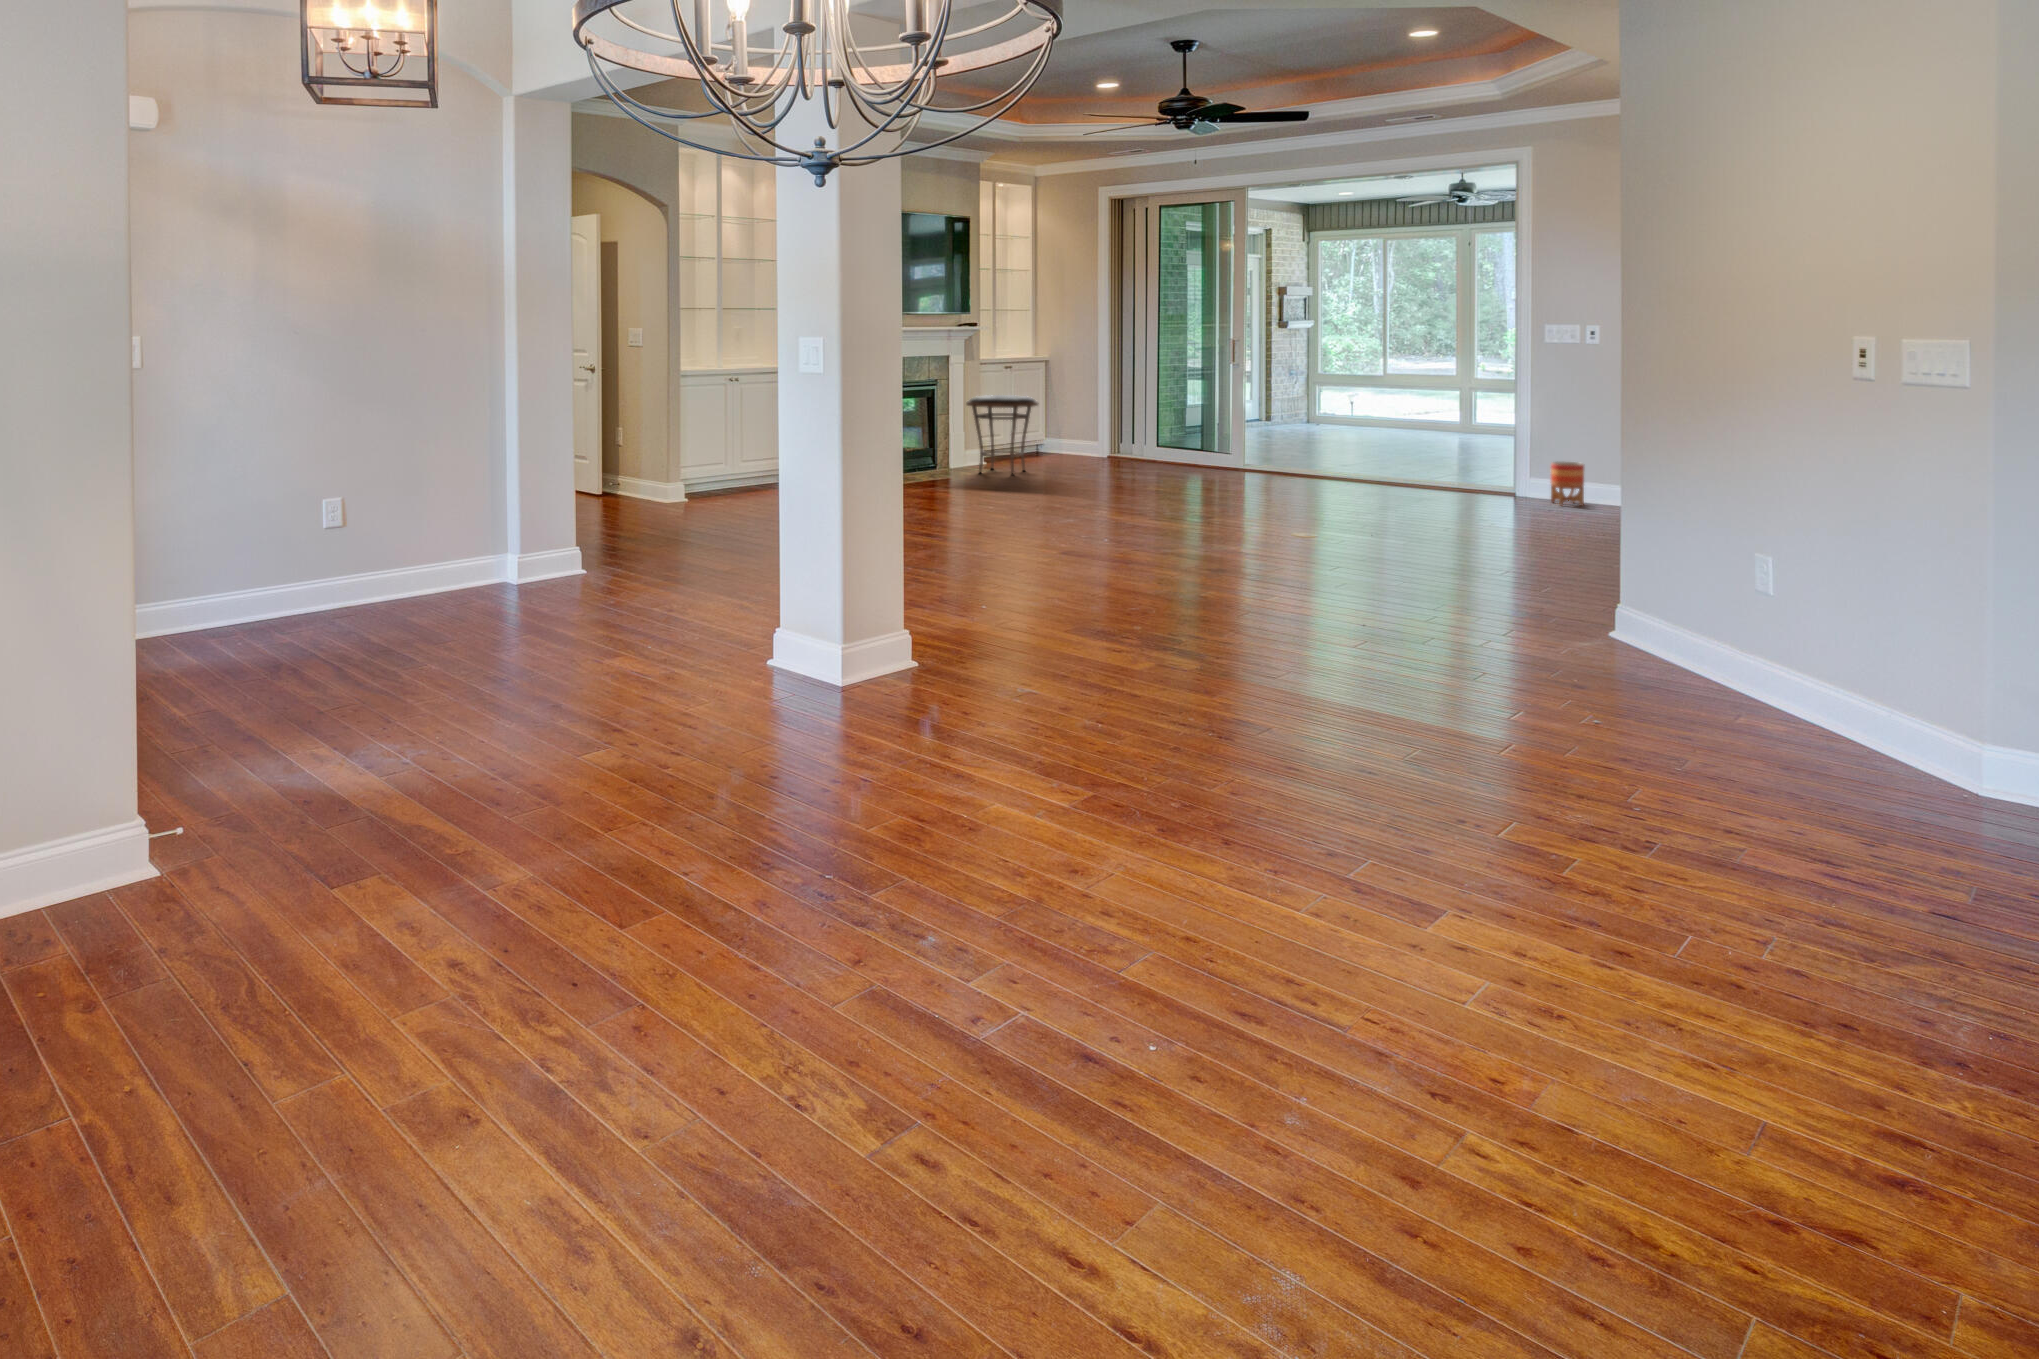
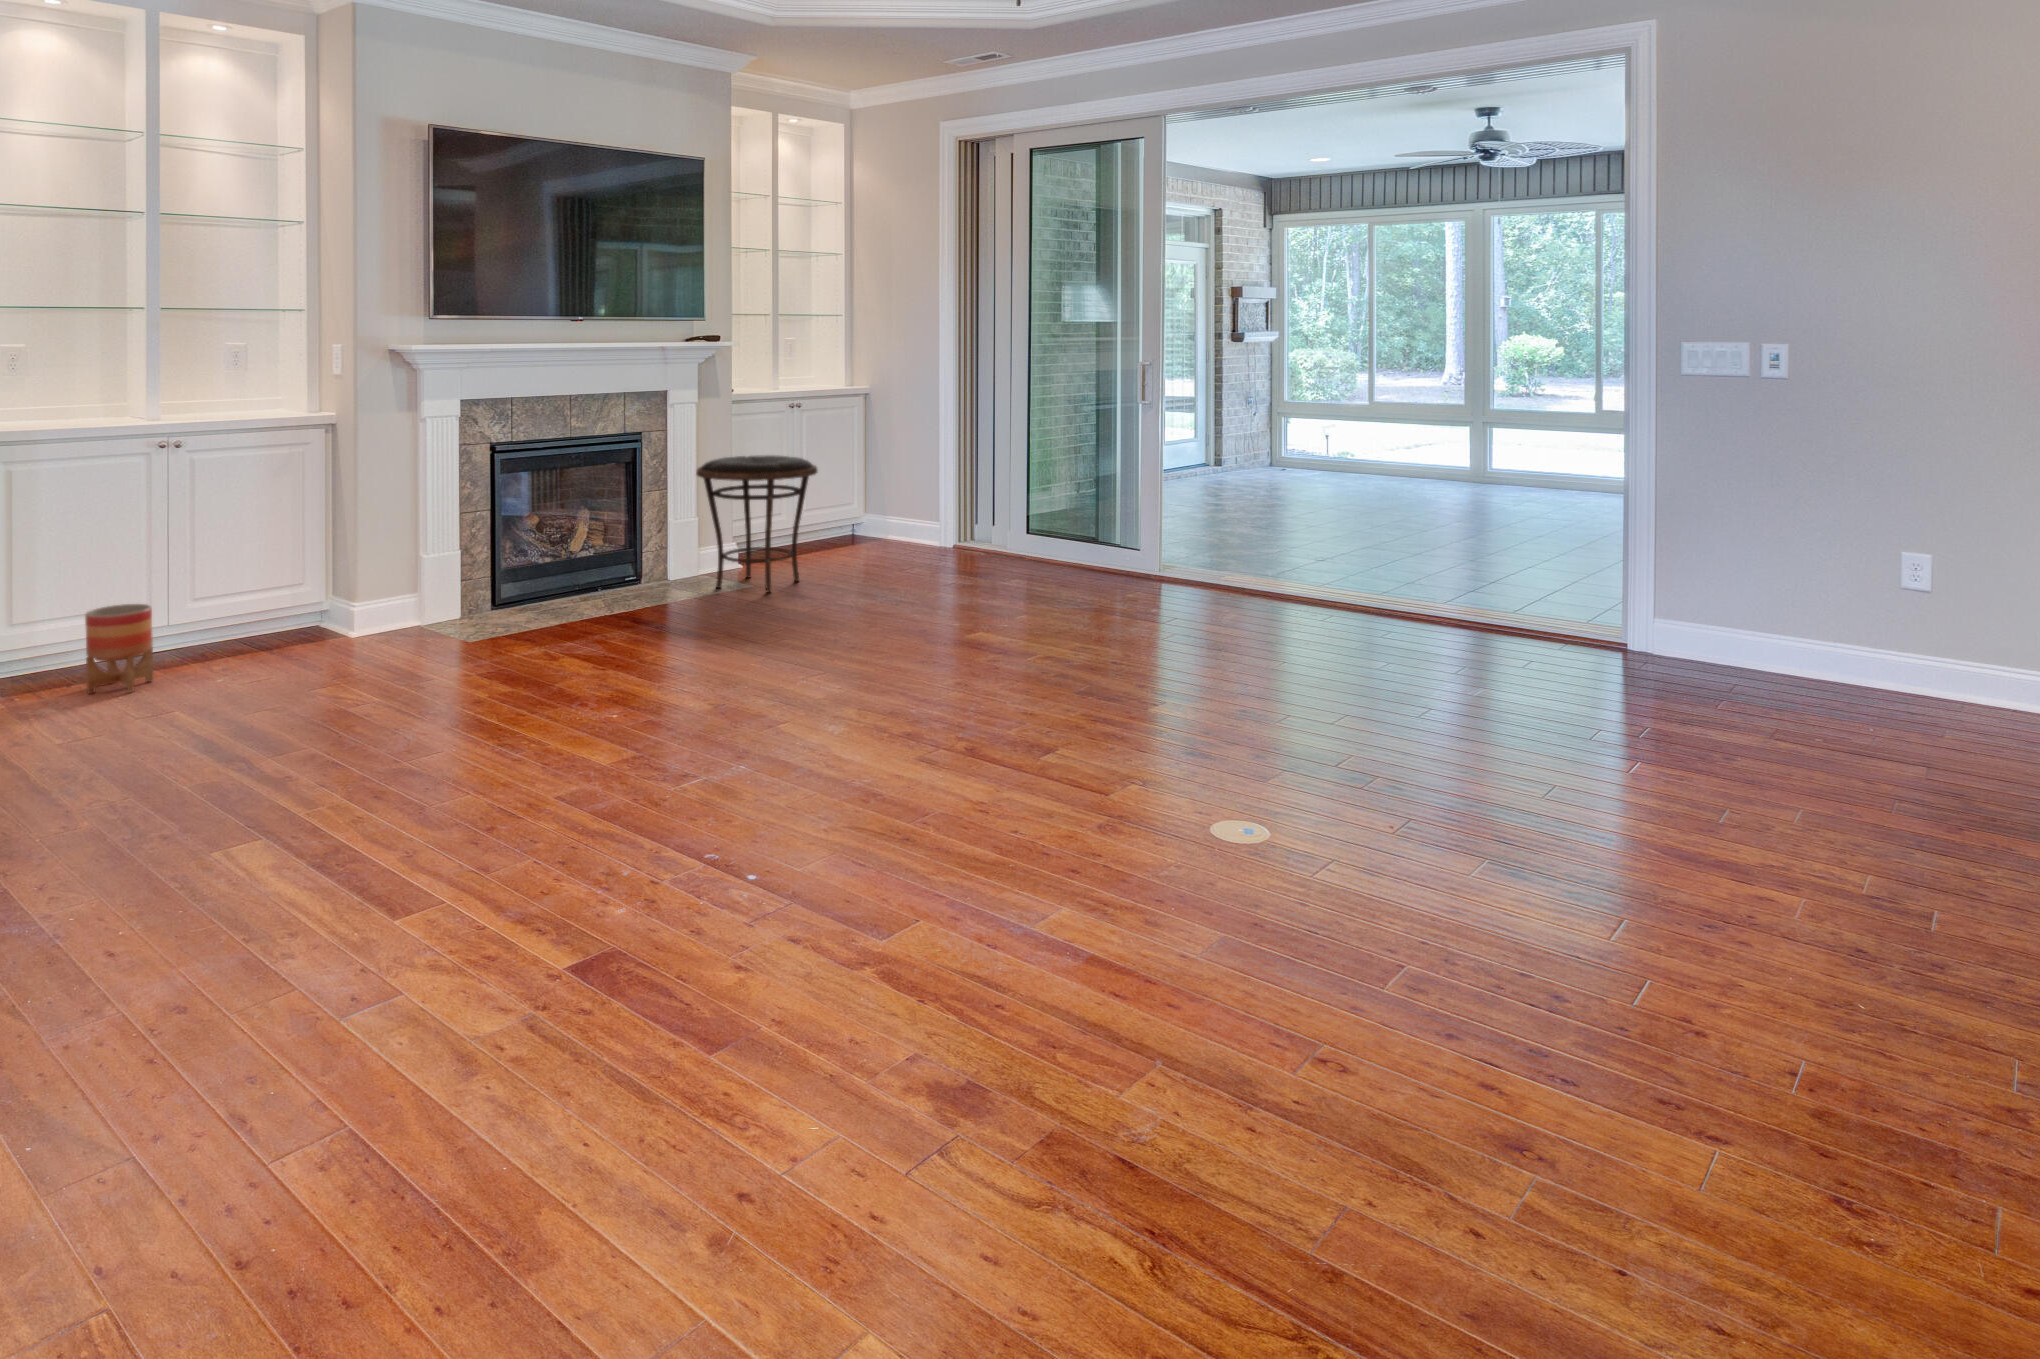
planter: present [1551,462,1584,506] -> present [85,604,153,694]

